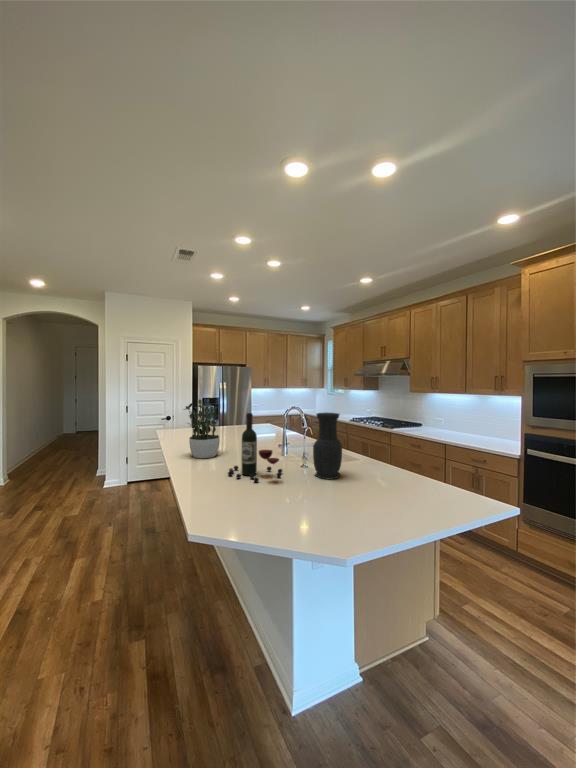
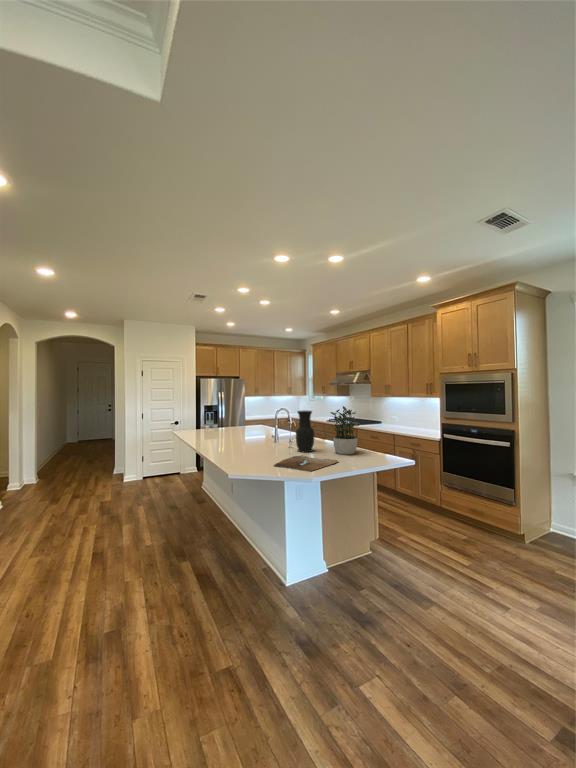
potted plant: present [184,399,220,458] -> present [330,406,358,454]
wine bottle: present [228,413,282,482] -> none [241,412,276,455]
cutting board: none [273,487,389,536] -> present [274,455,338,472]

